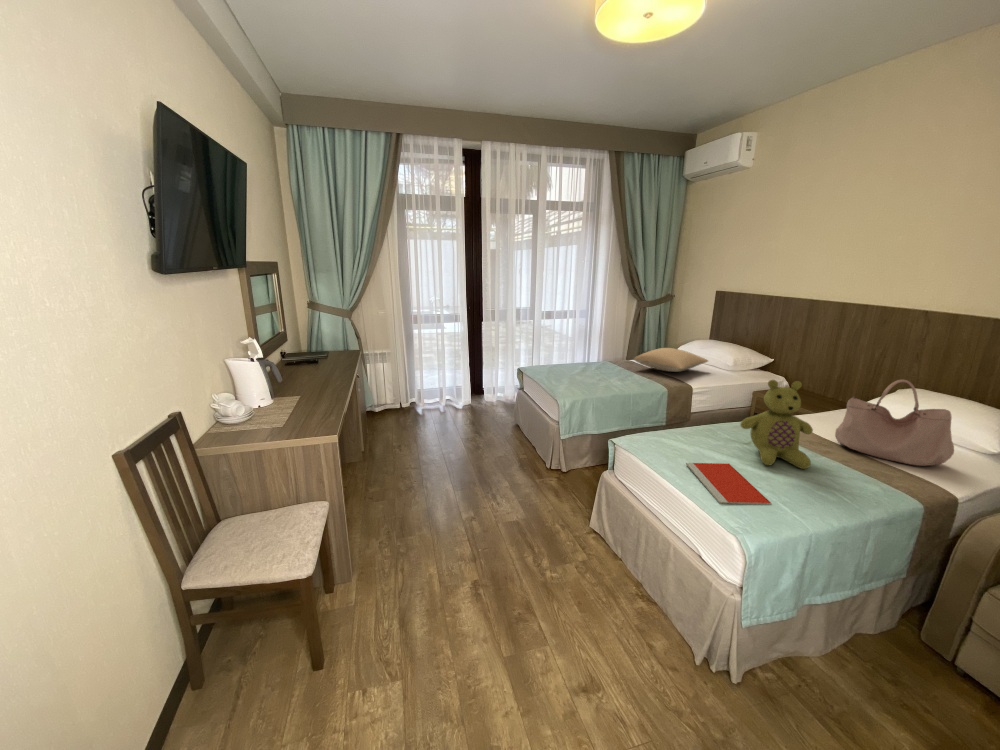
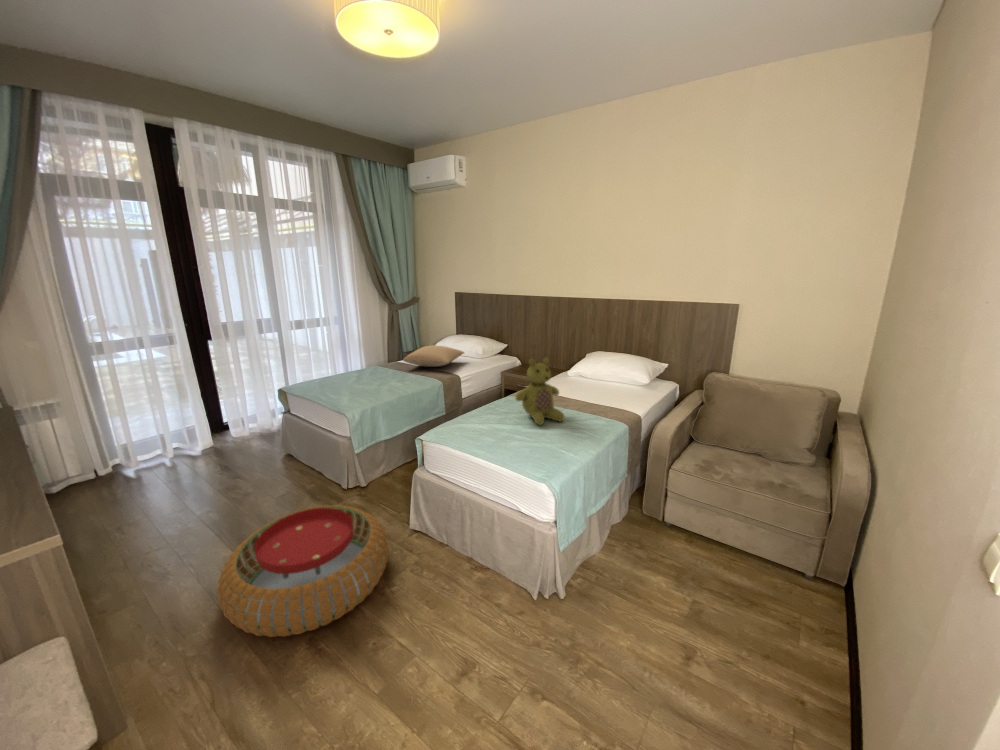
handbag: present [835,380,954,466] -> none [567,346,627,402]
notebook: present [686,463,771,504] -> none [488,431,556,464]
pouf: none [429,473,562,576] -> present [217,505,389,637]

